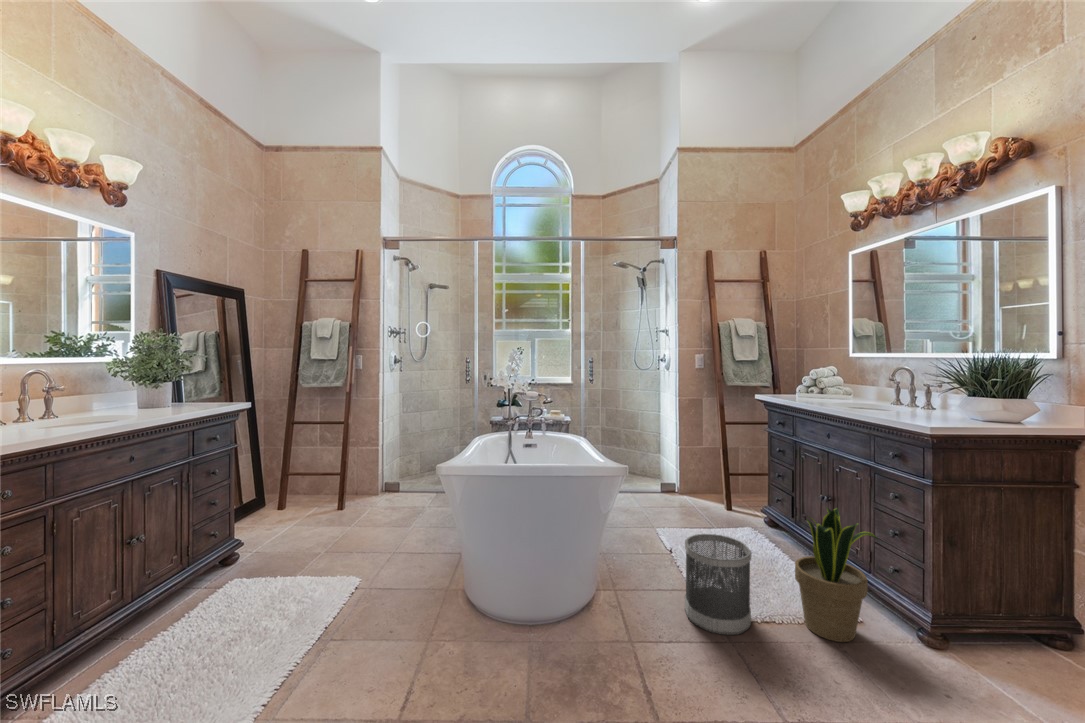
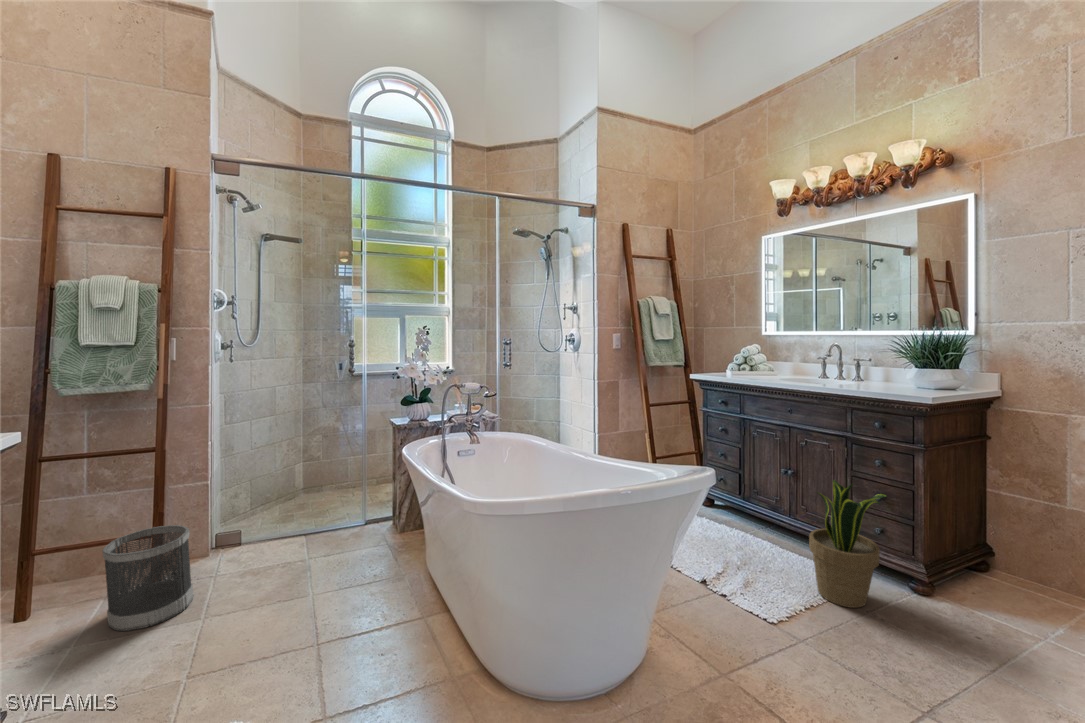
wastebasket: present [685,534,751,635] -> present [102,525,193,631]

